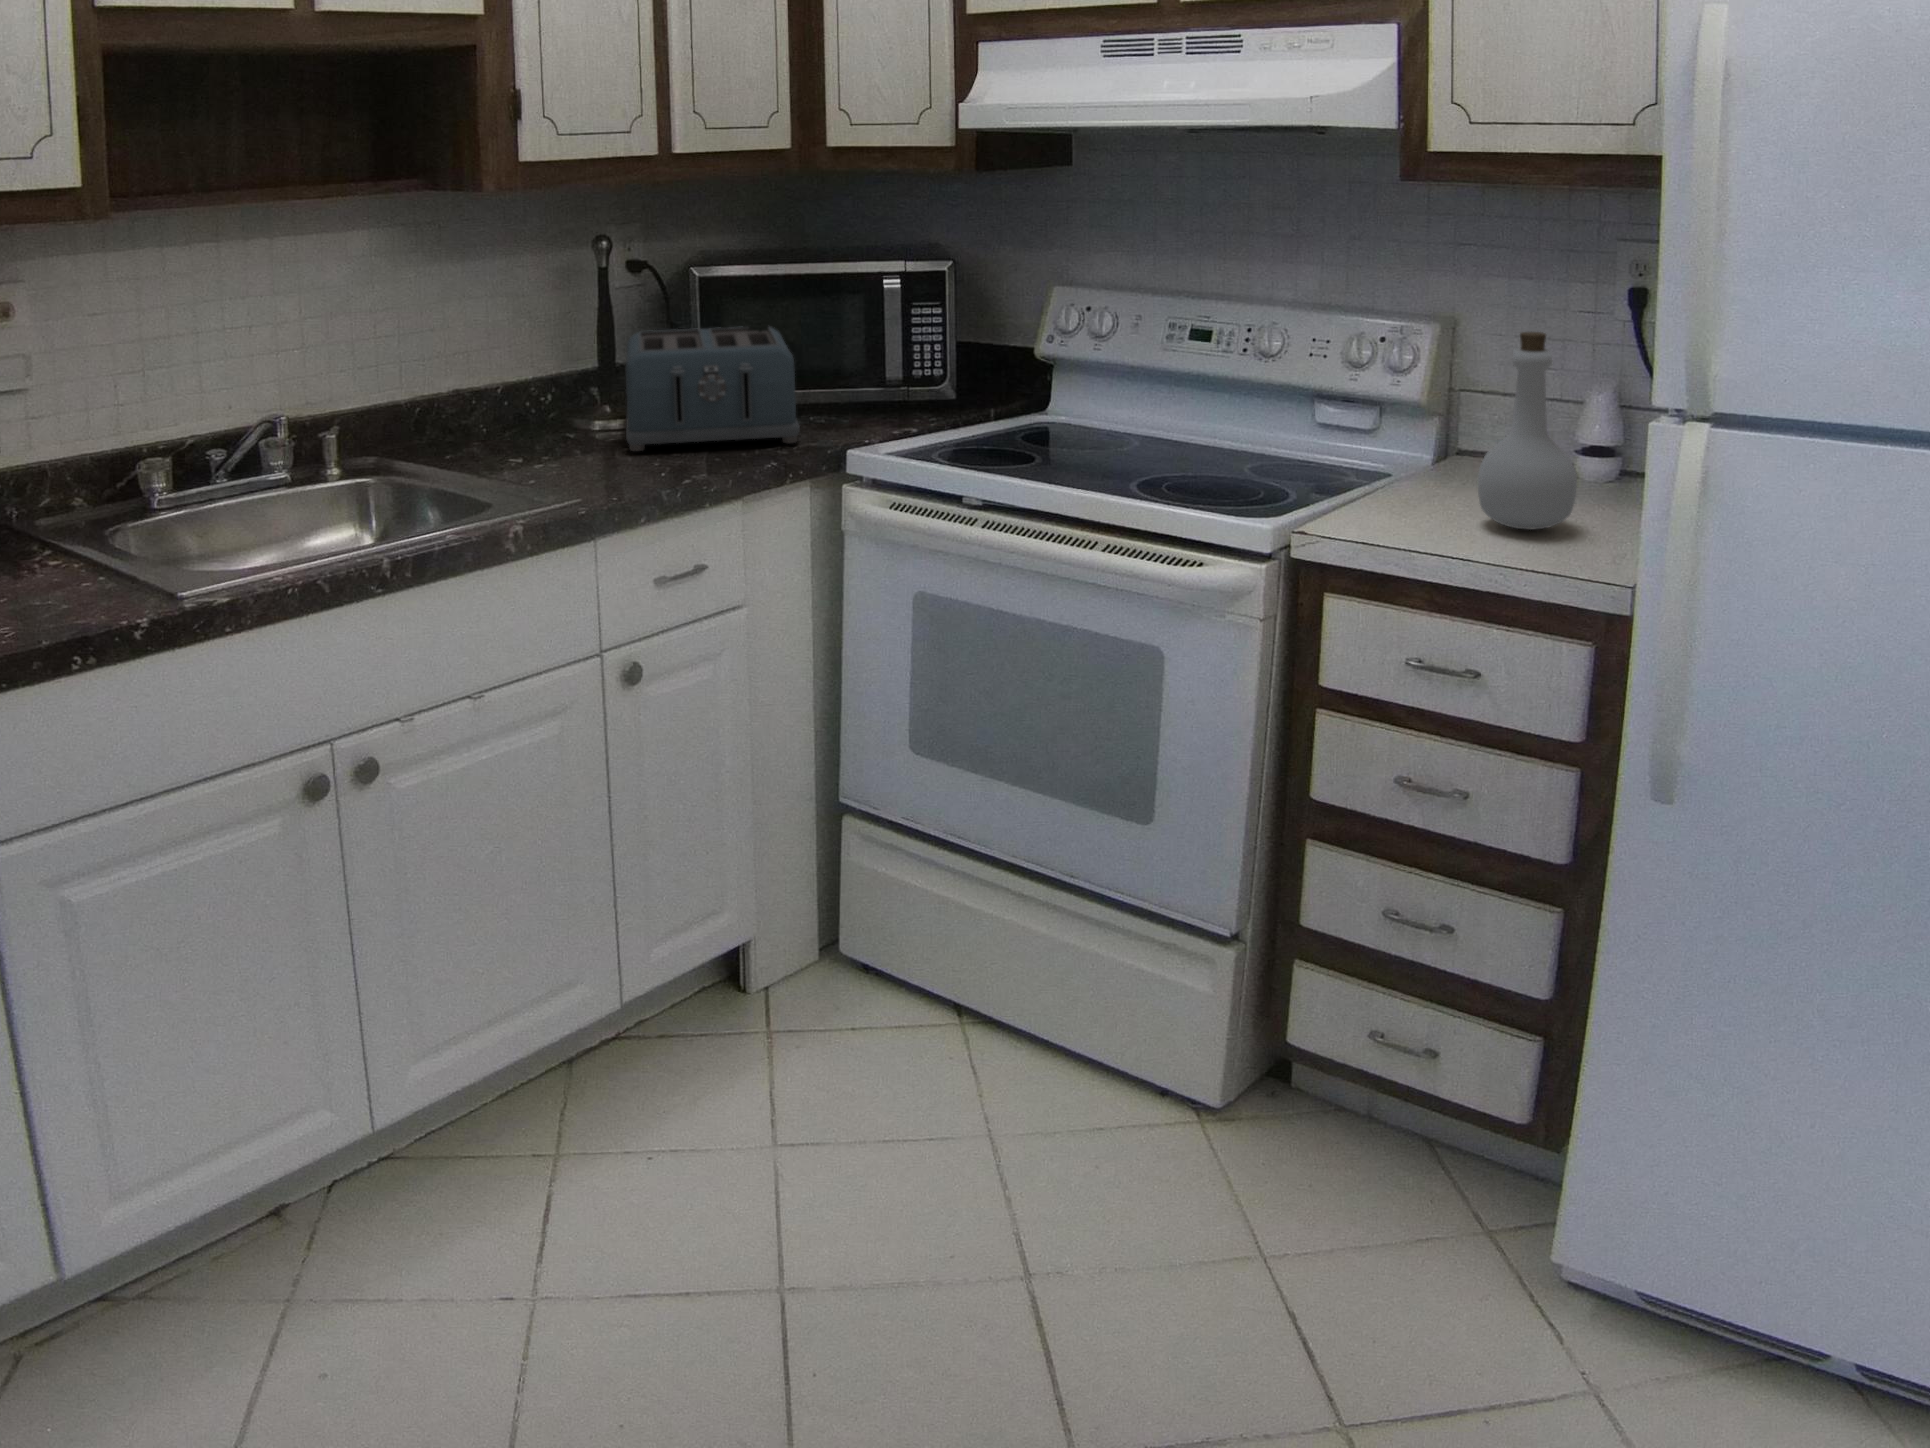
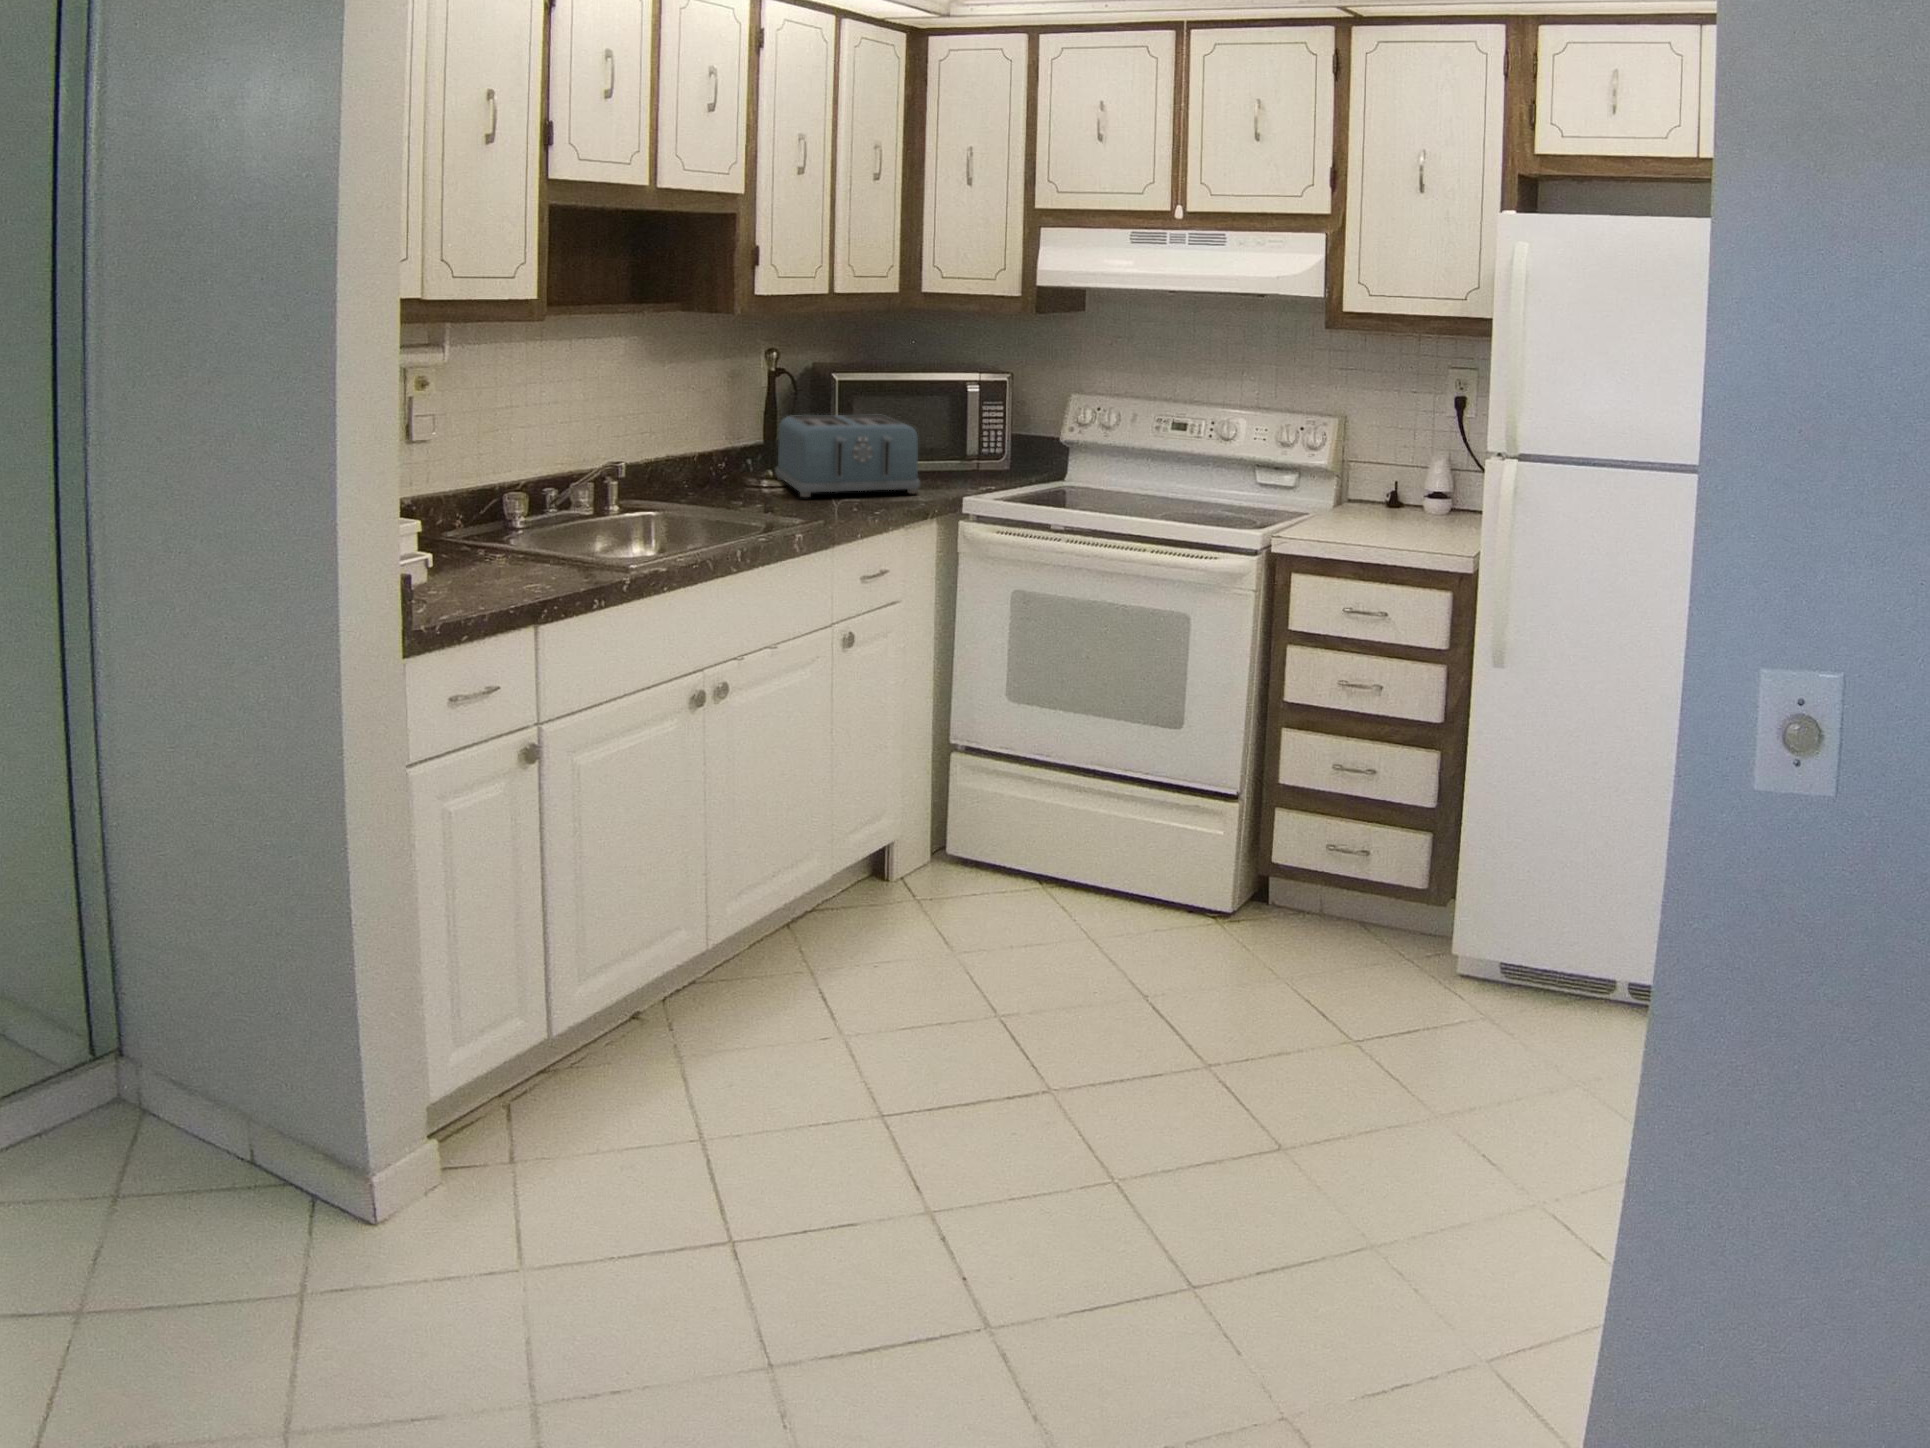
bottle: present [1478,332,1577,530] -> none [1375,416,1431,534]

